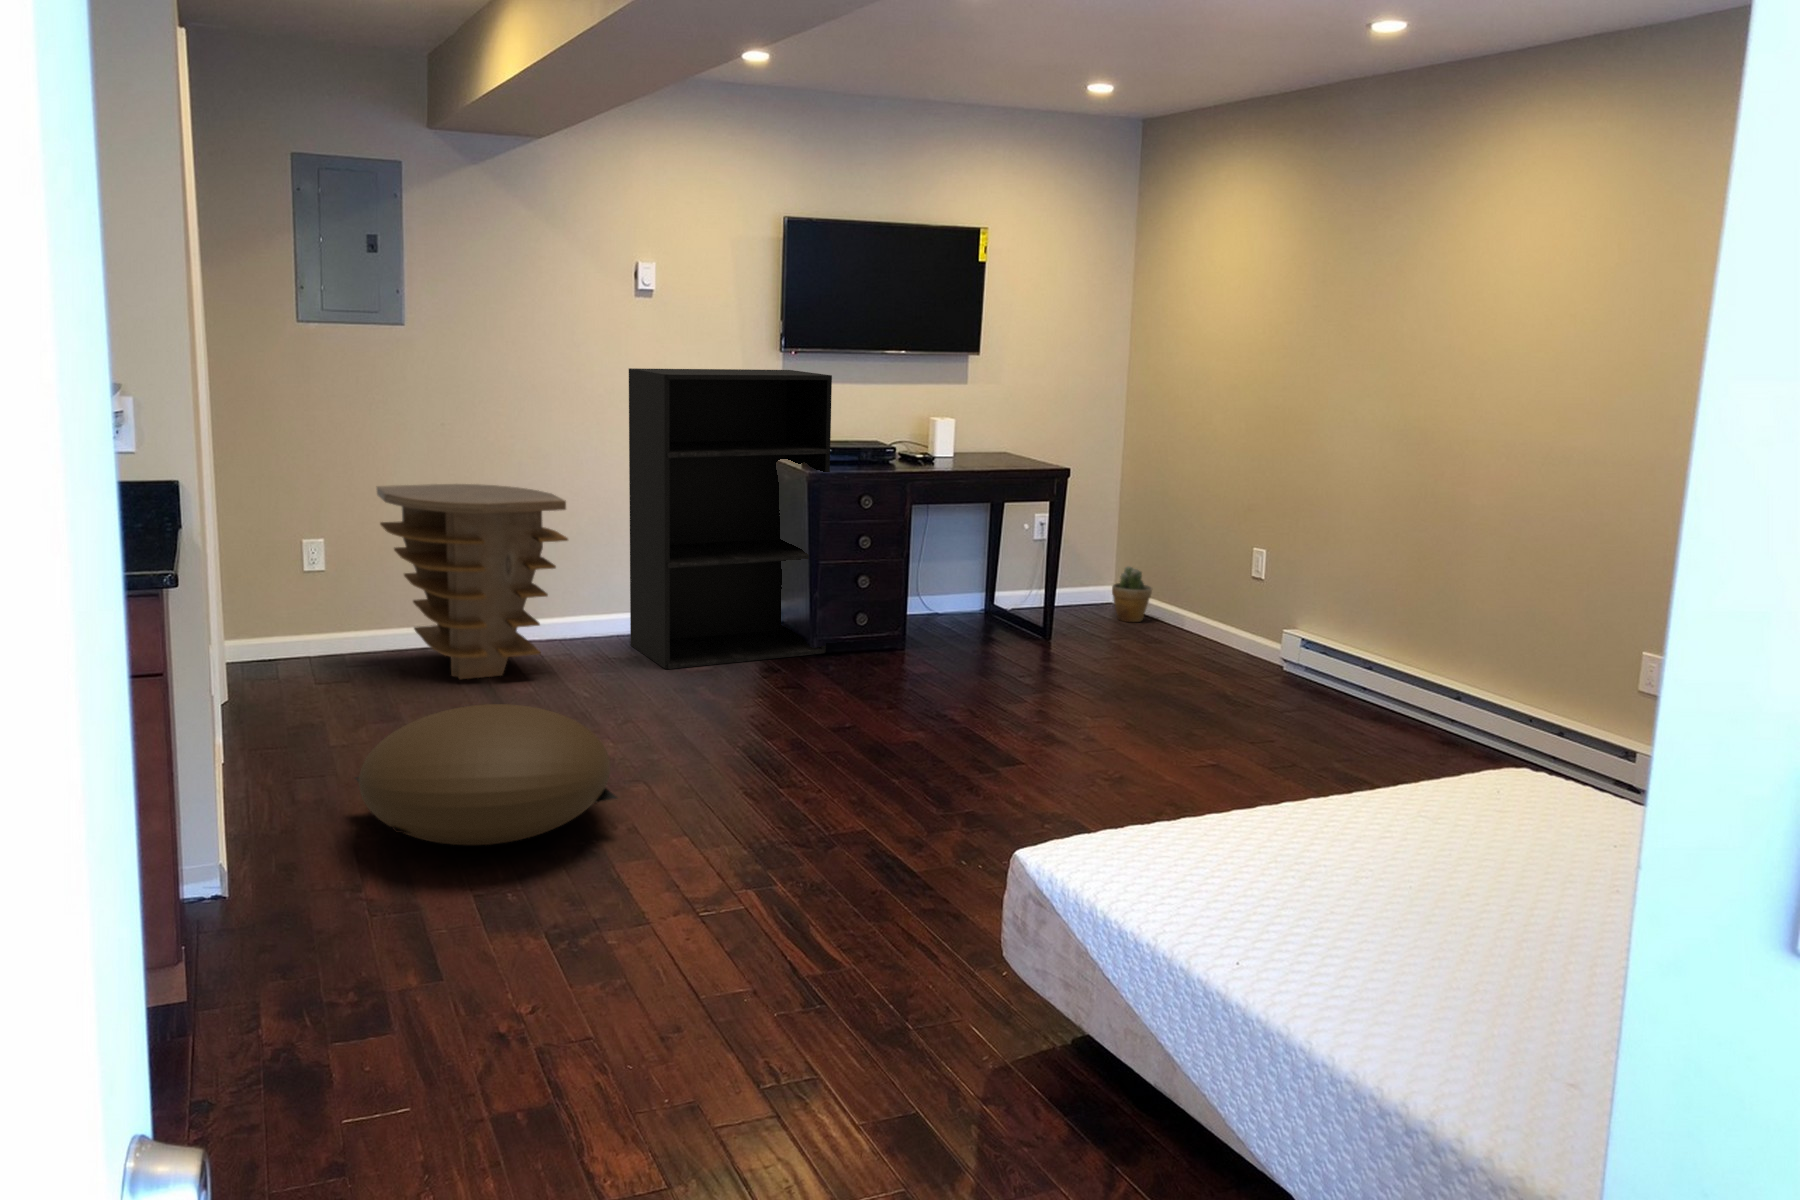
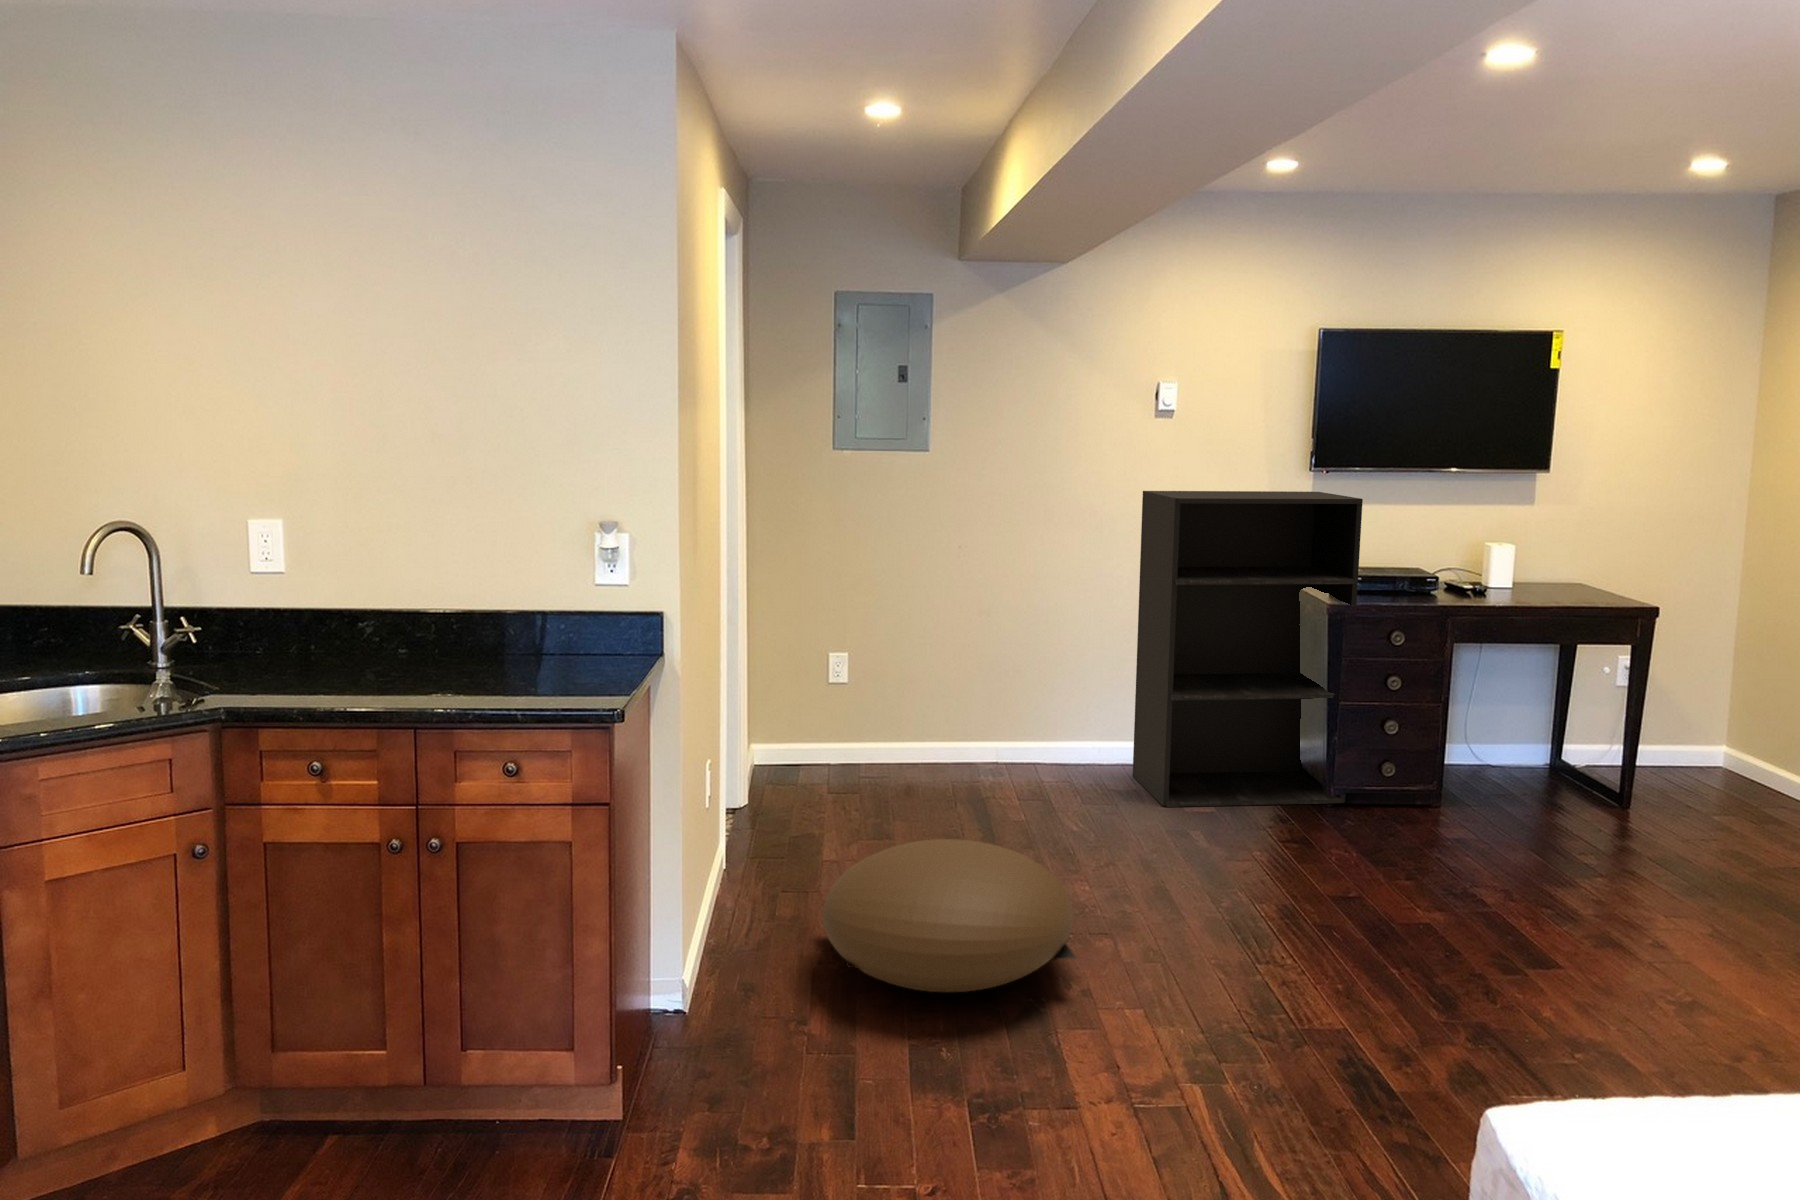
side table: present [377,484,568,679] -> none [894,603,1068,800]
potted plant: present [1112,566,1152,622] -> none [1716,726,1773,795]

